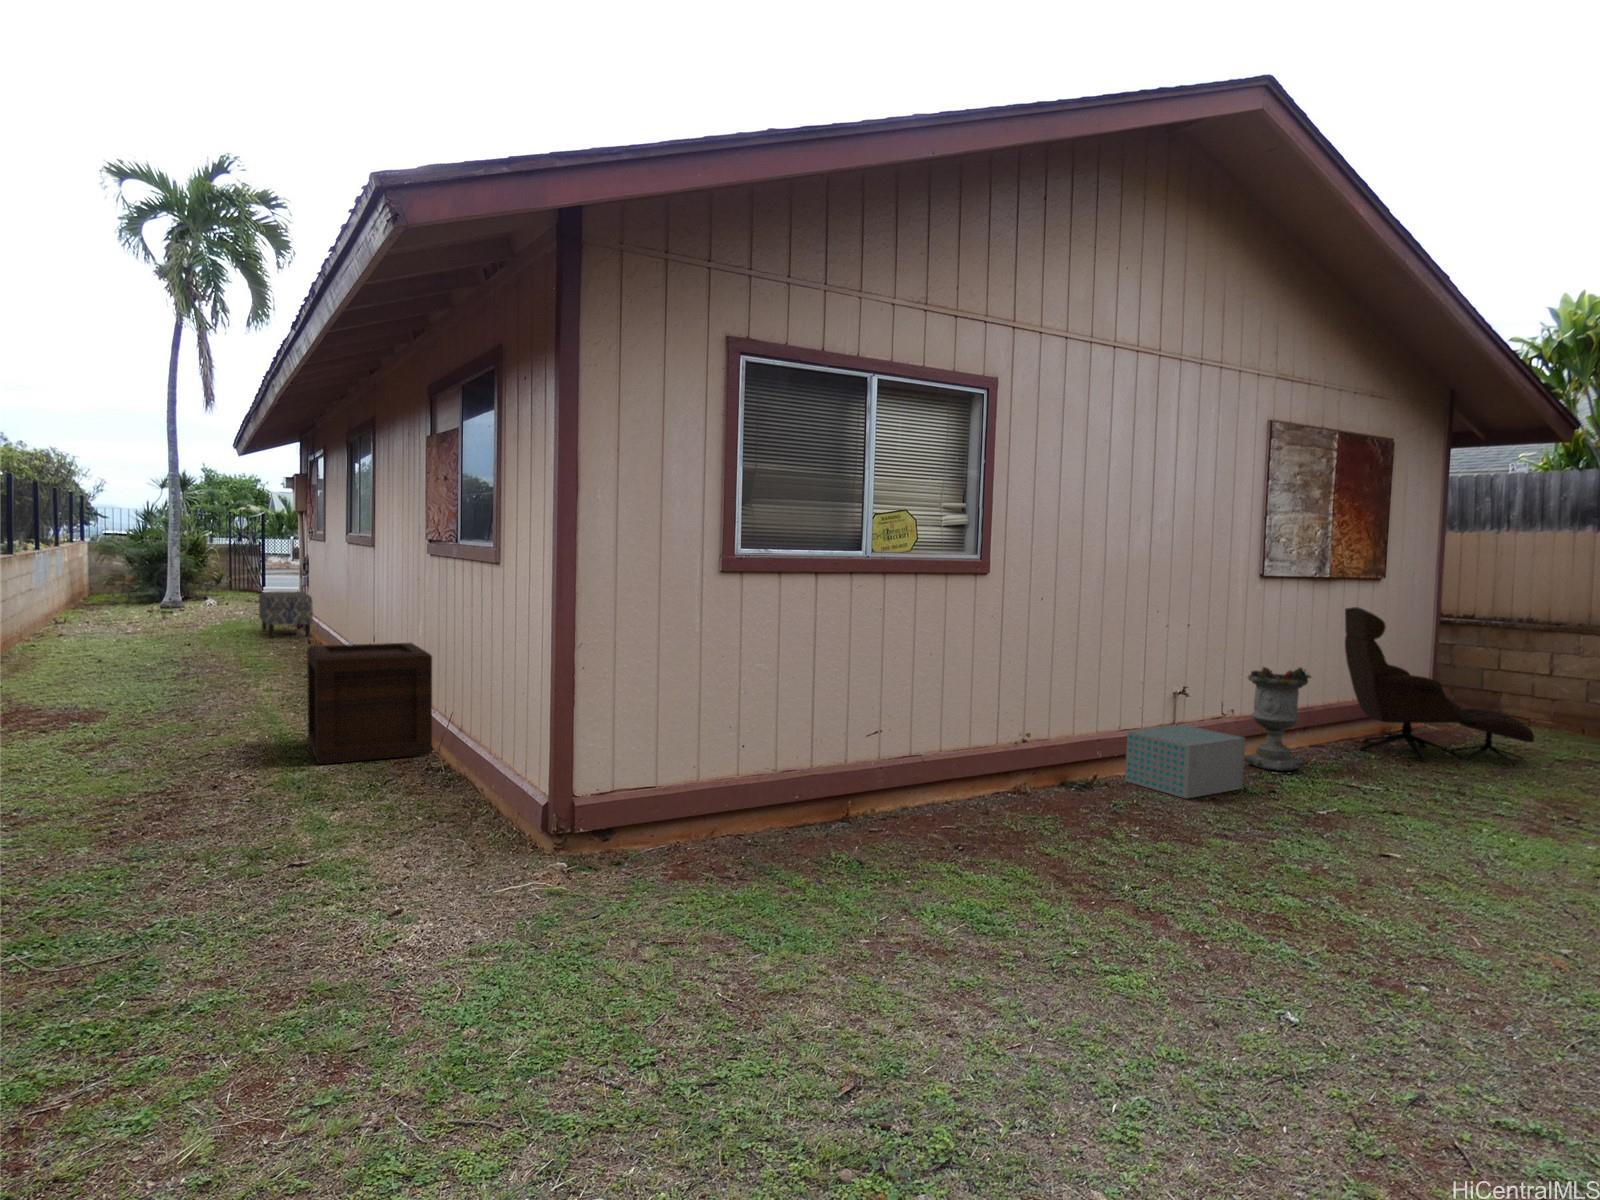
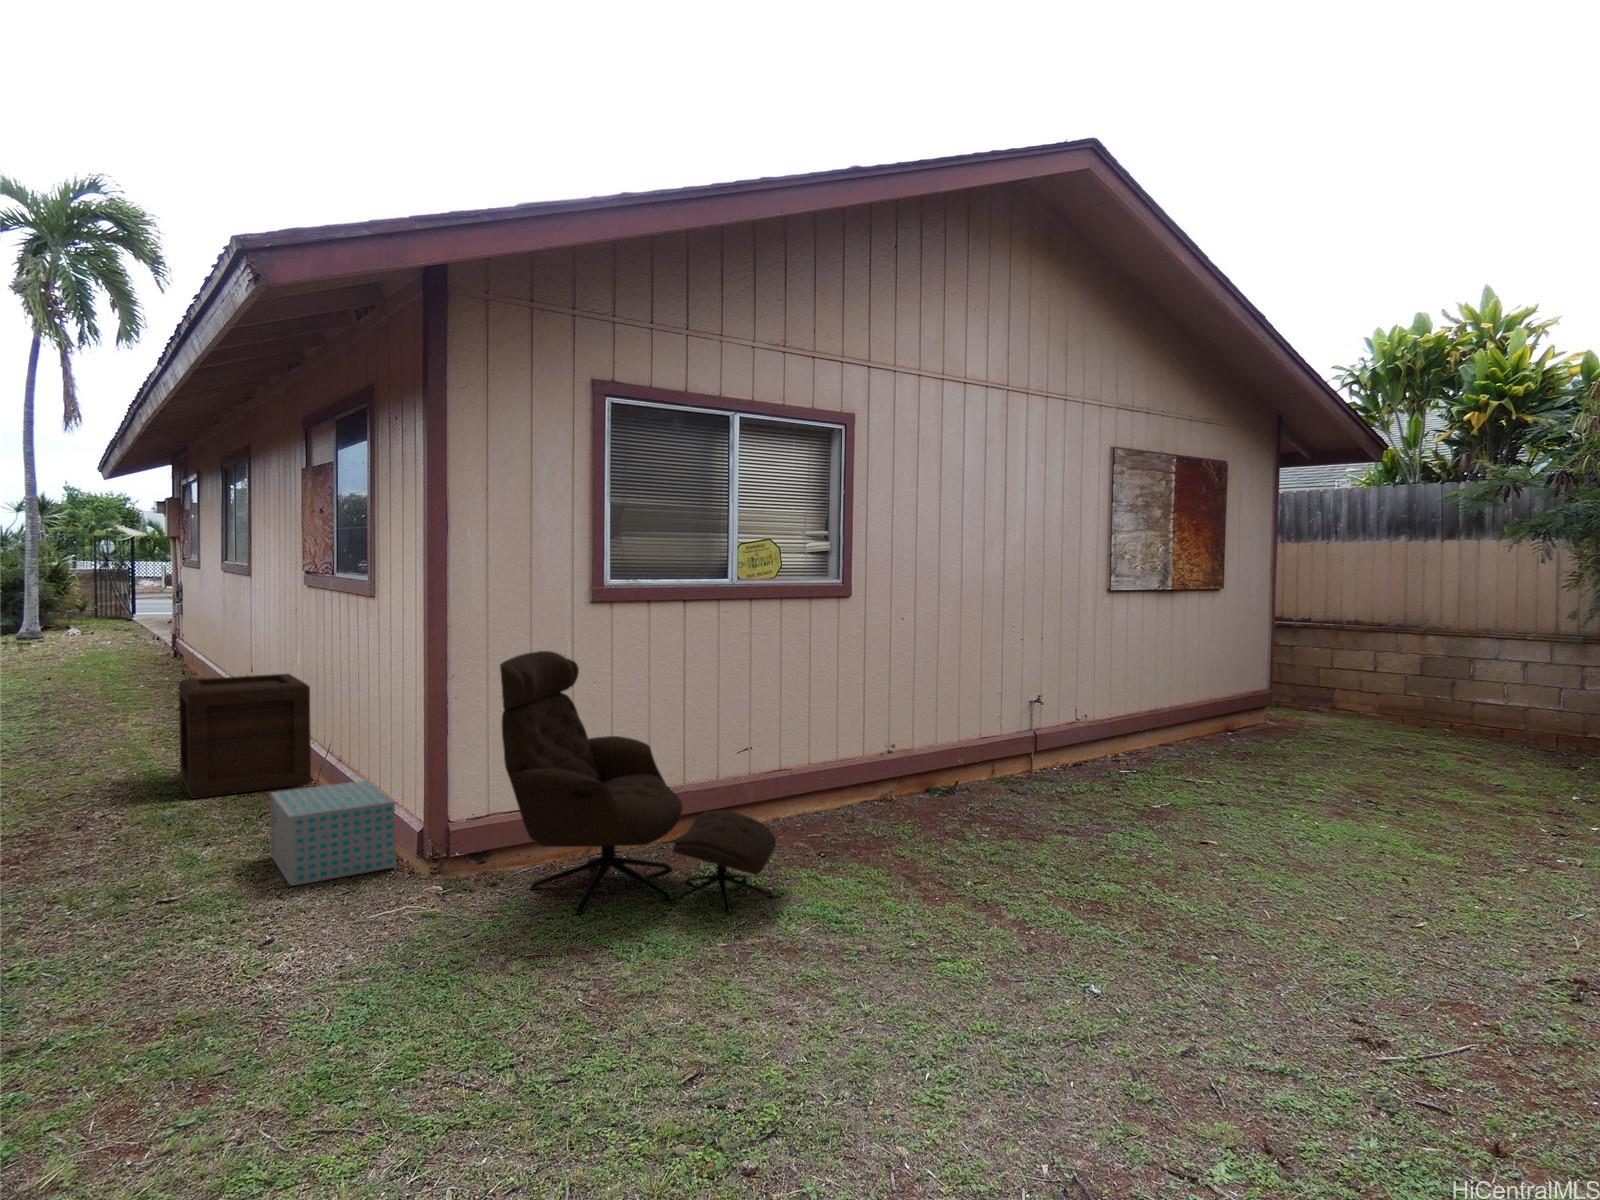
bench: present [259,592,313,638] -> none [130,621,188,670]
lounge chair: present [1345,607,1534,765] -> present [500,651,776,914]
planter: present [1244,667,1311,771] -> none [1087,674,1145,770]
storage box: present [1125,725,1246,798] -> present [269,781,396,885]

